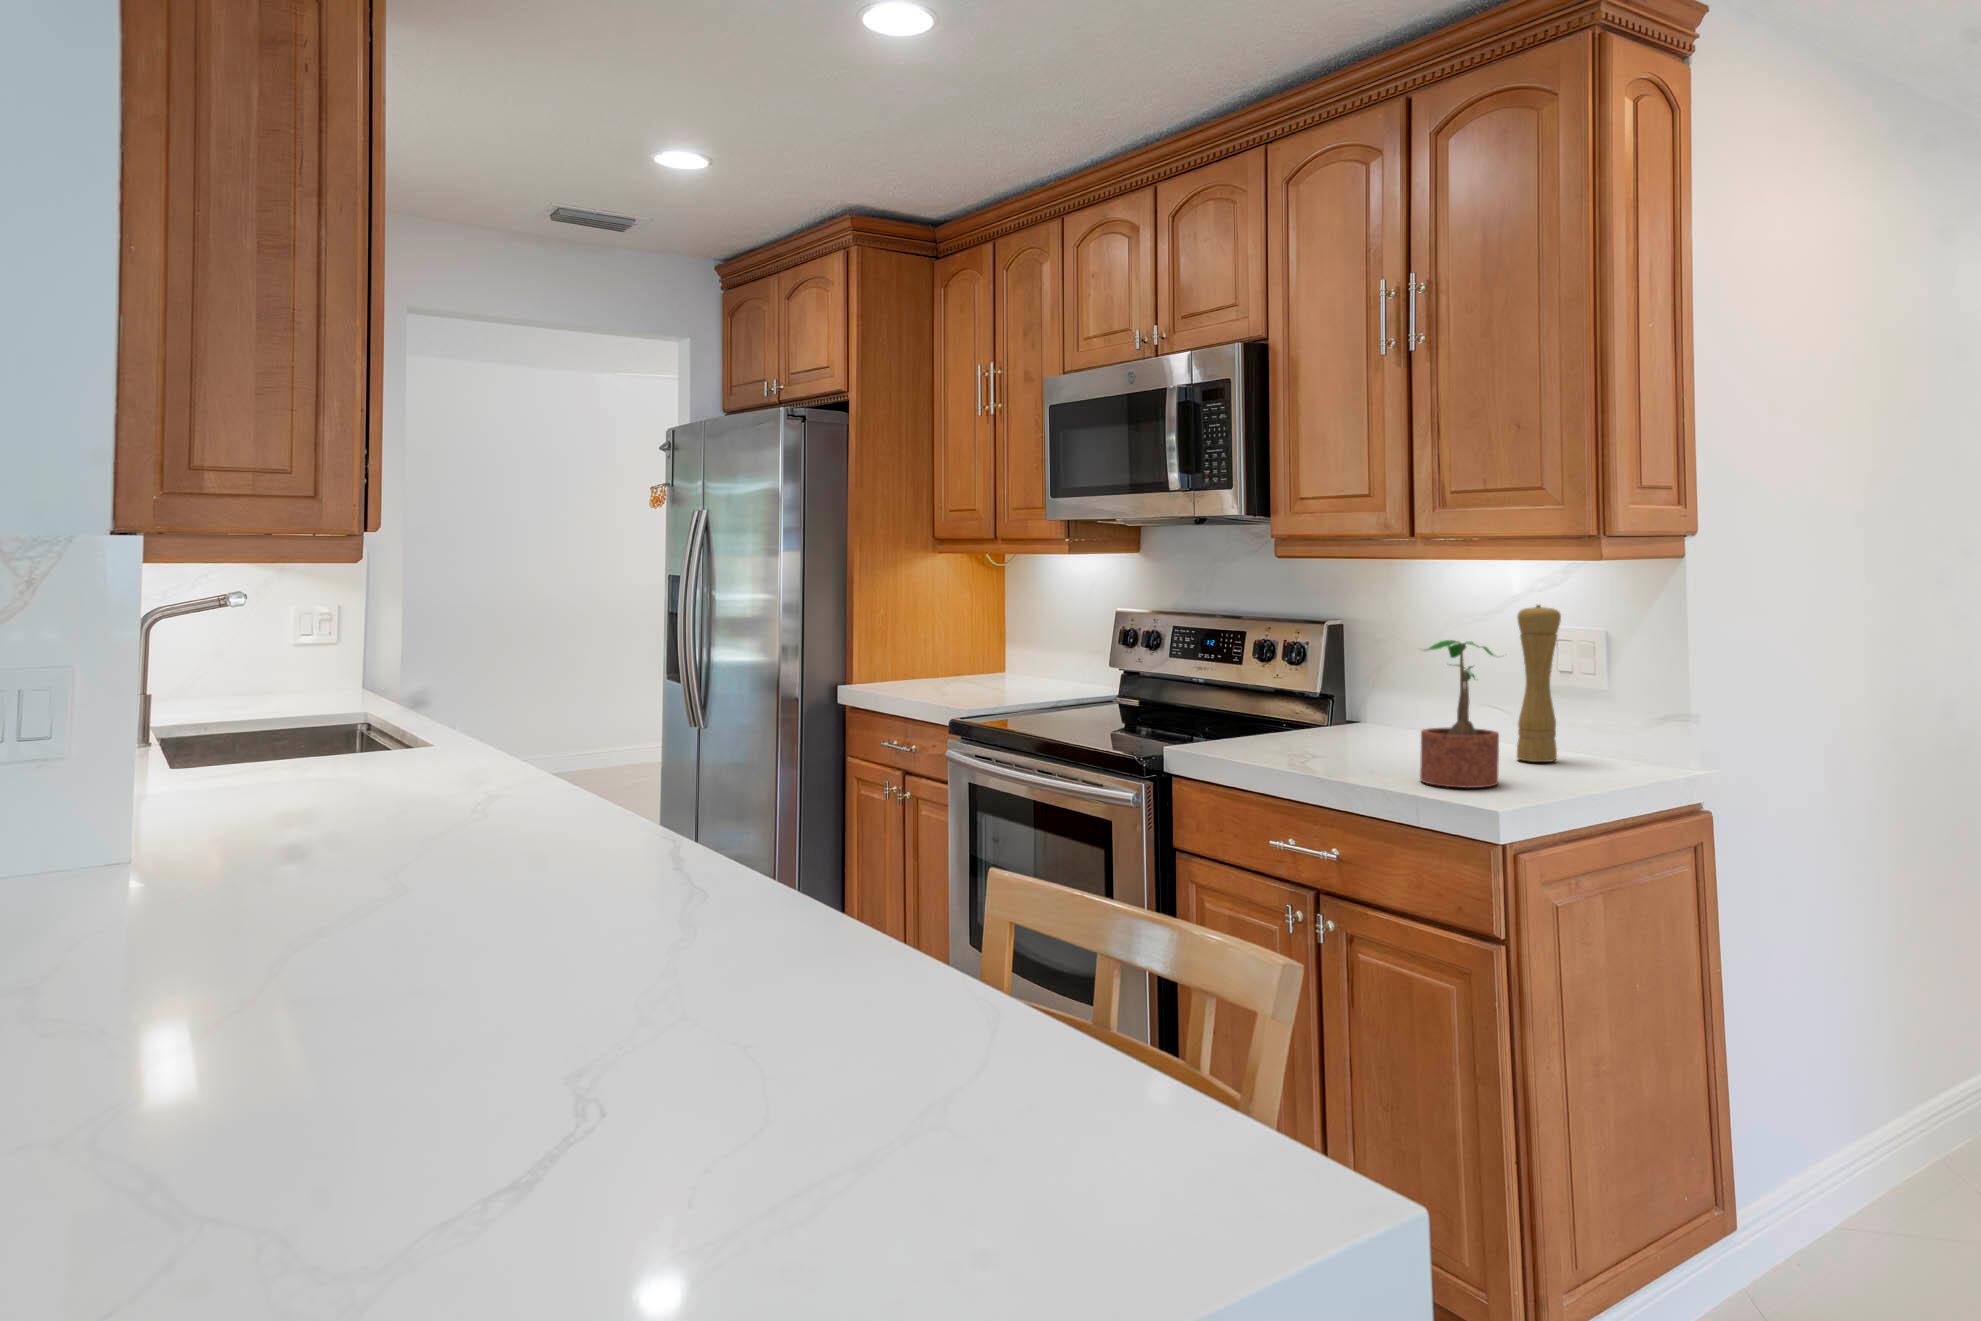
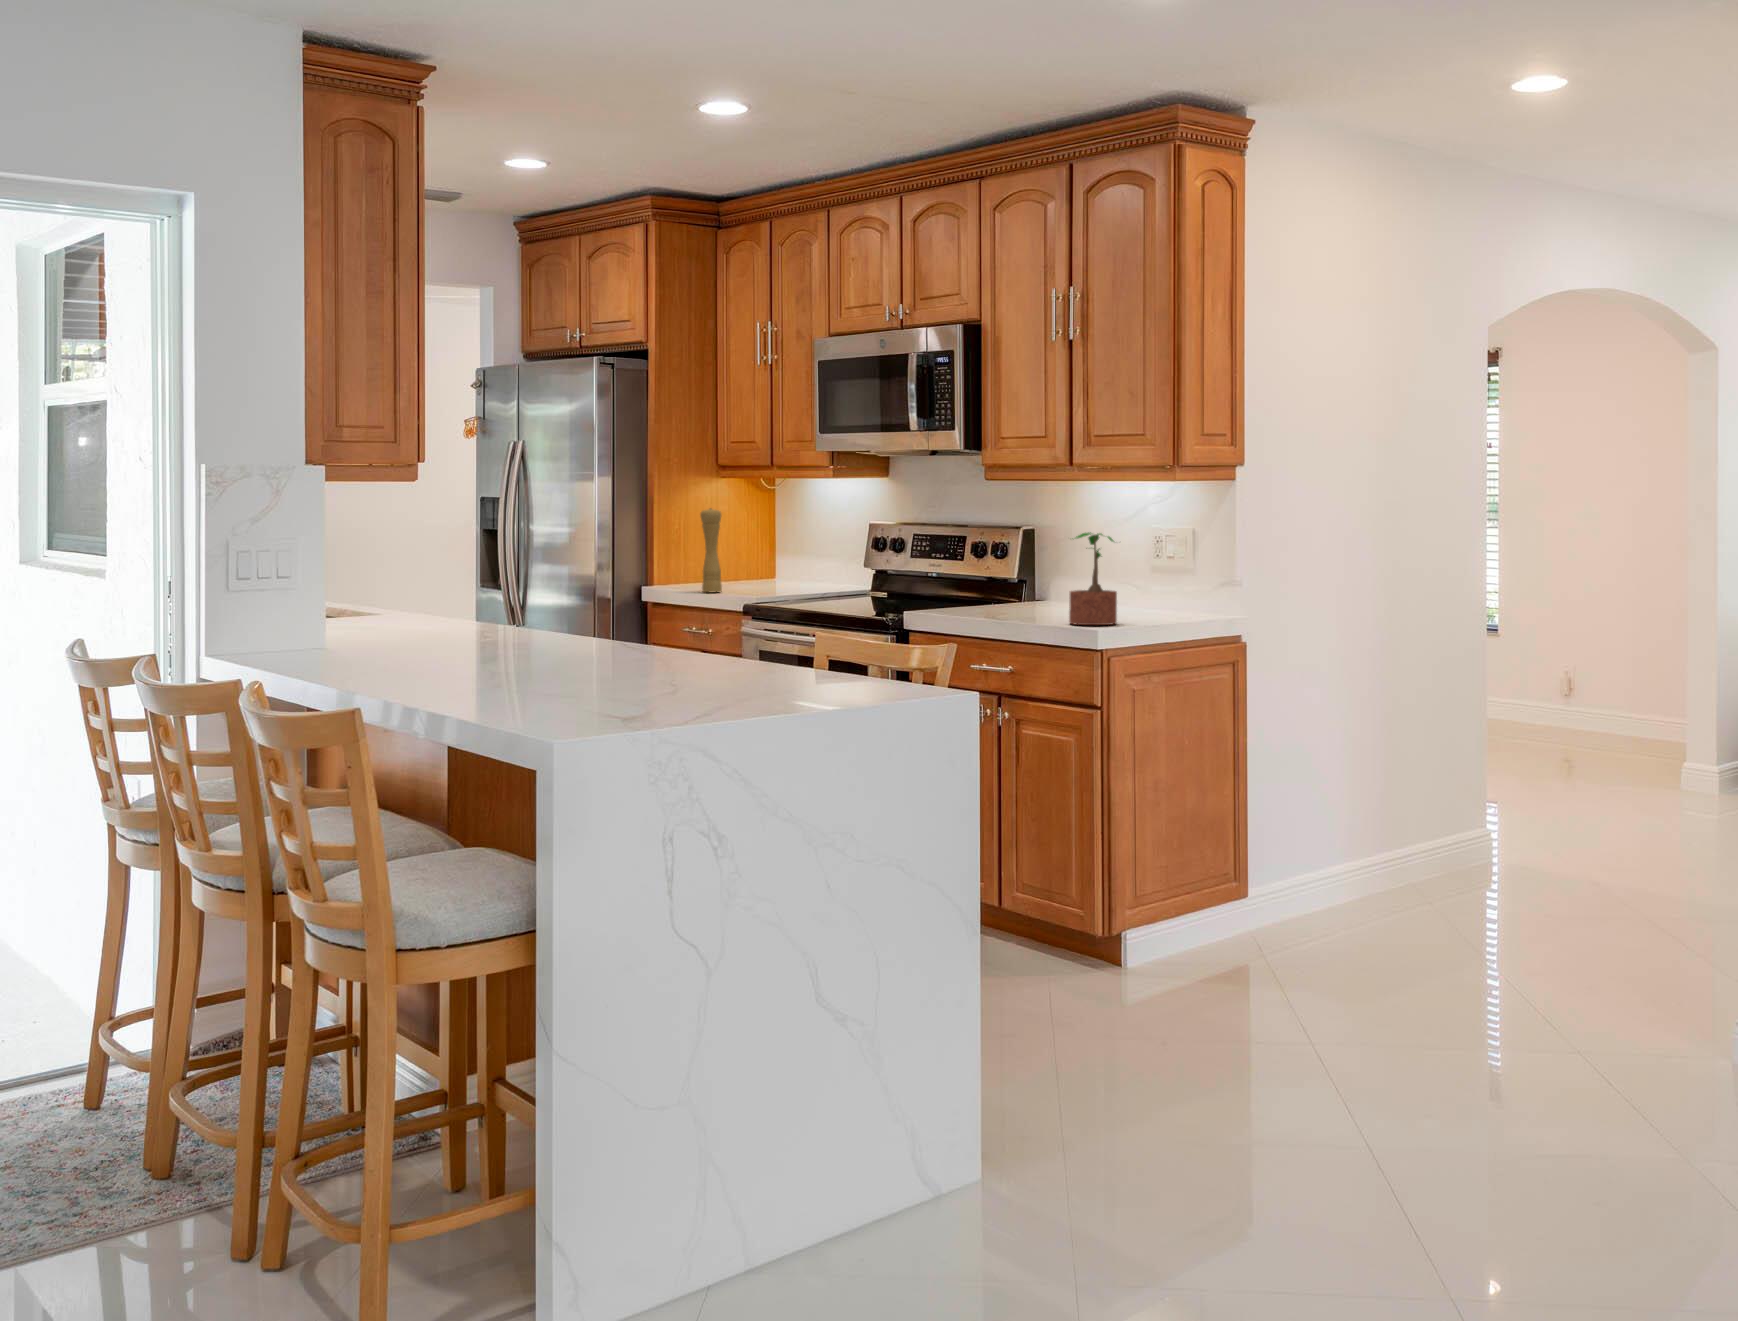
pepper mill: present [1517,605,1561,762] -> present [700,508,722,592]

